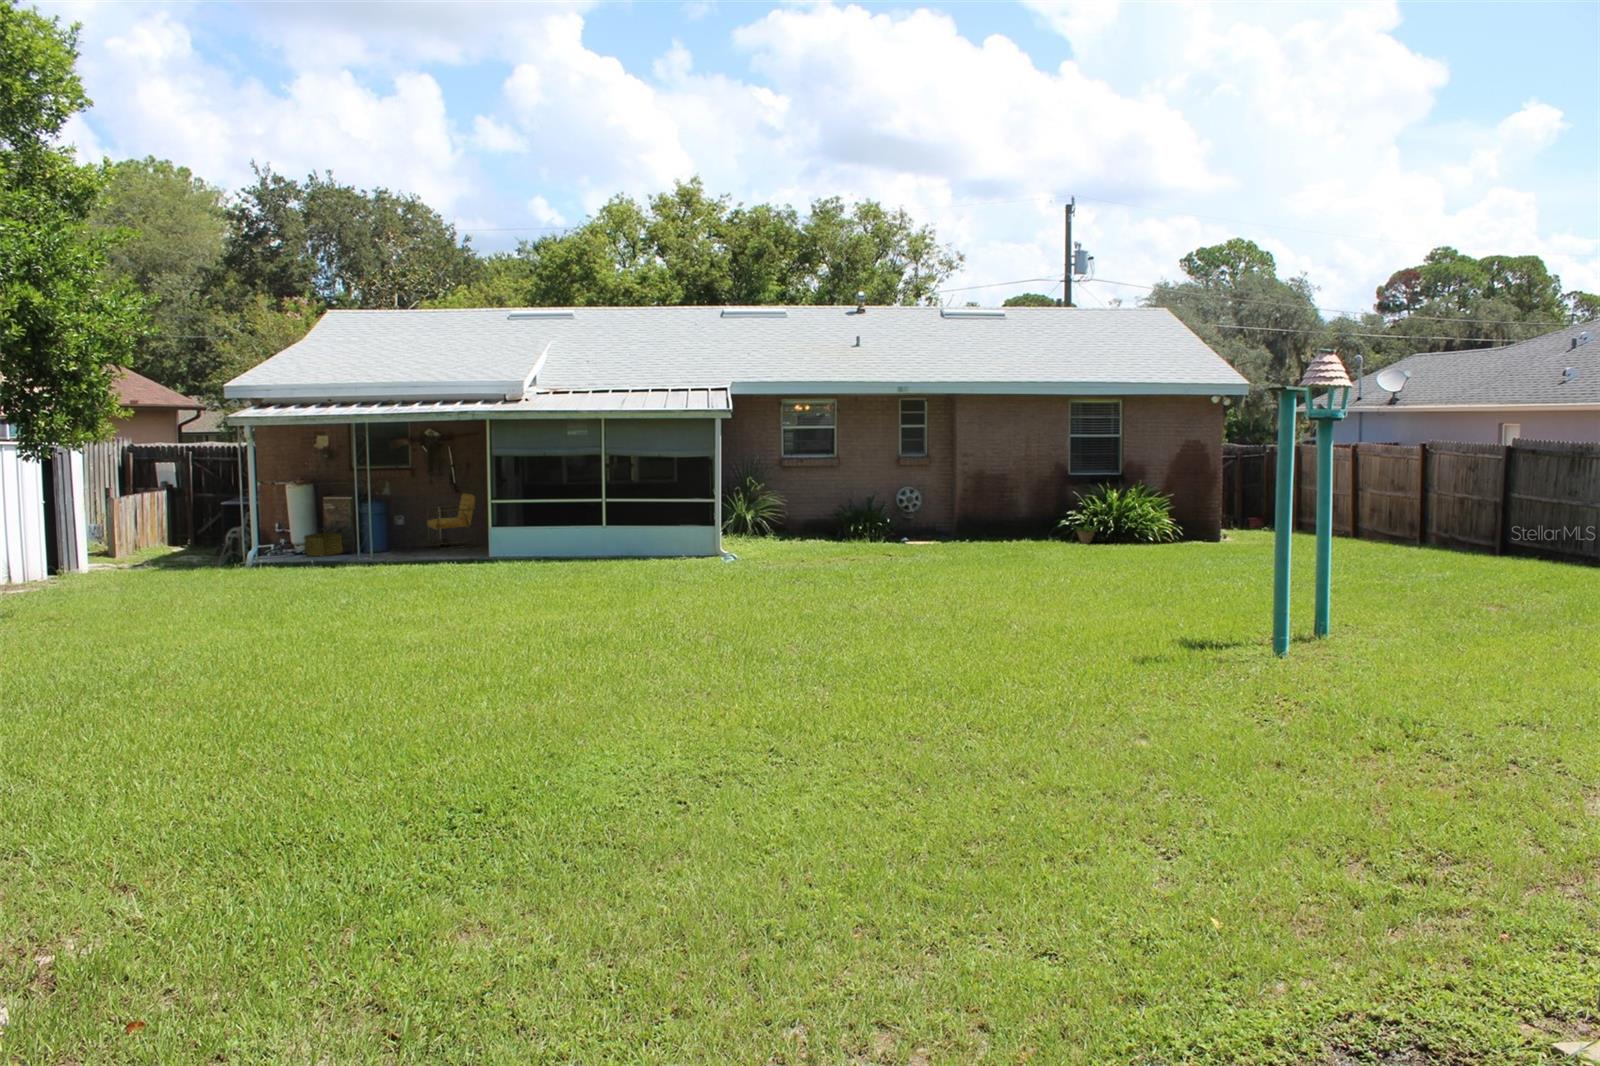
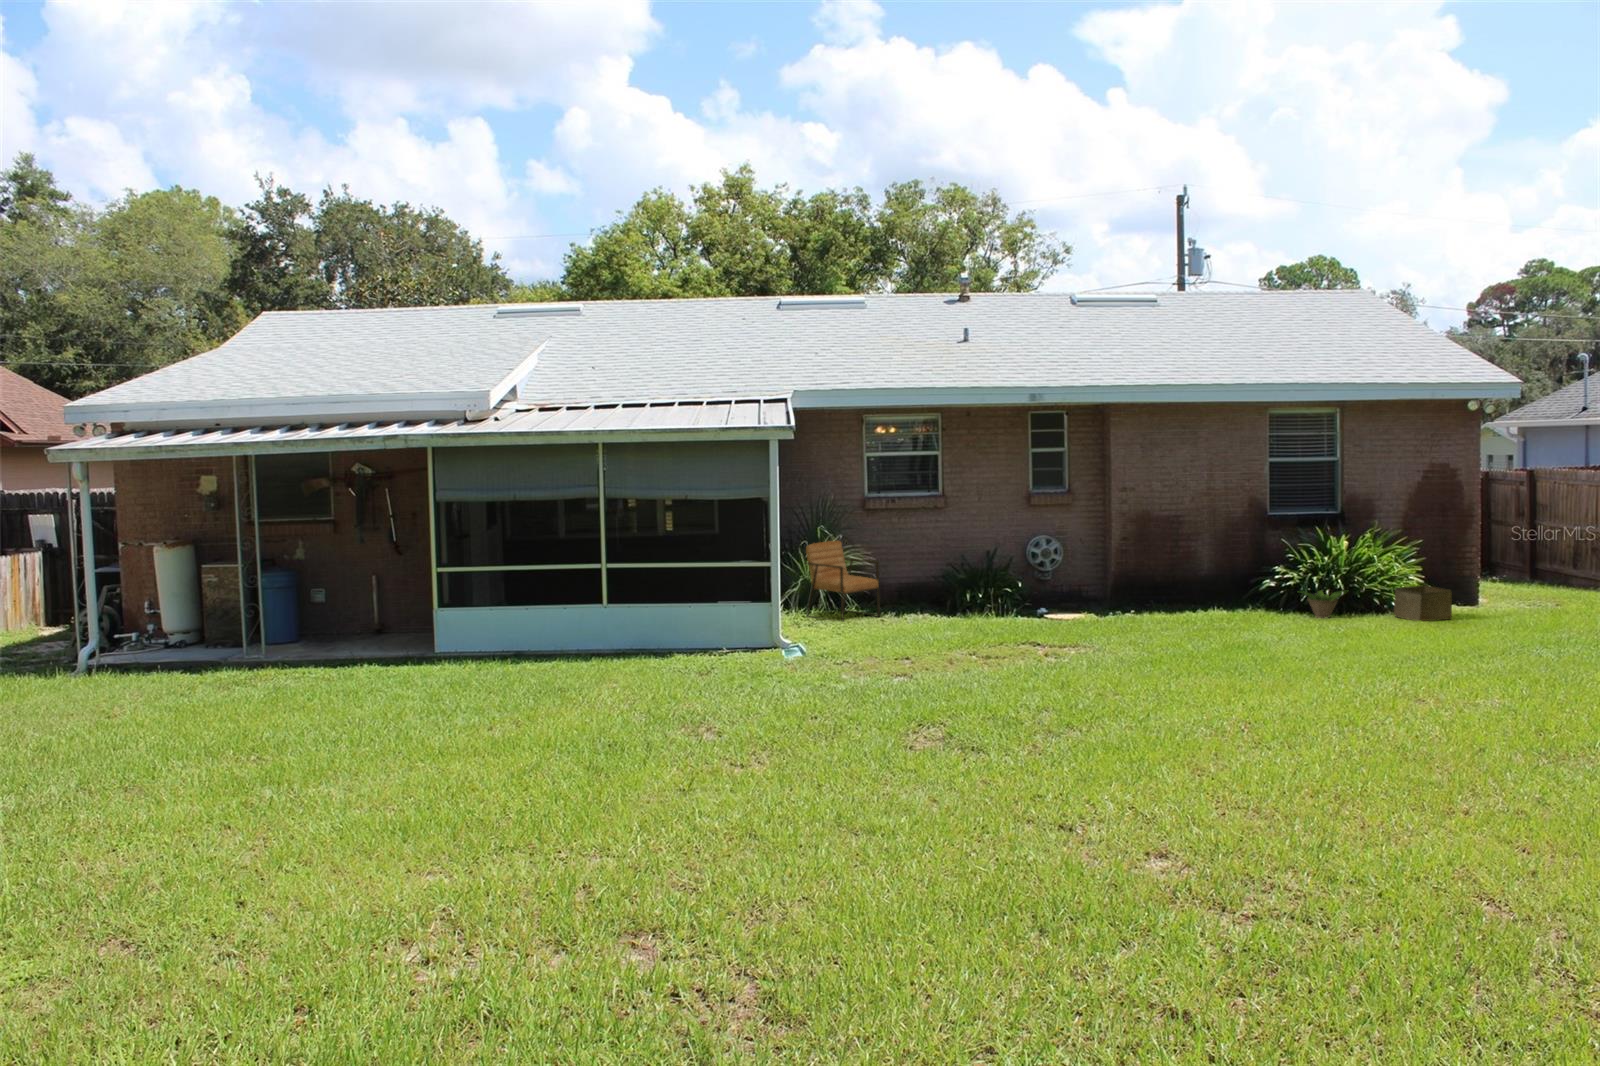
chair: present [427,494,476,549] -> present [805,541,880,622]
storage bin: present [304,532,343,556] -> present [1394,585,1452,621]

